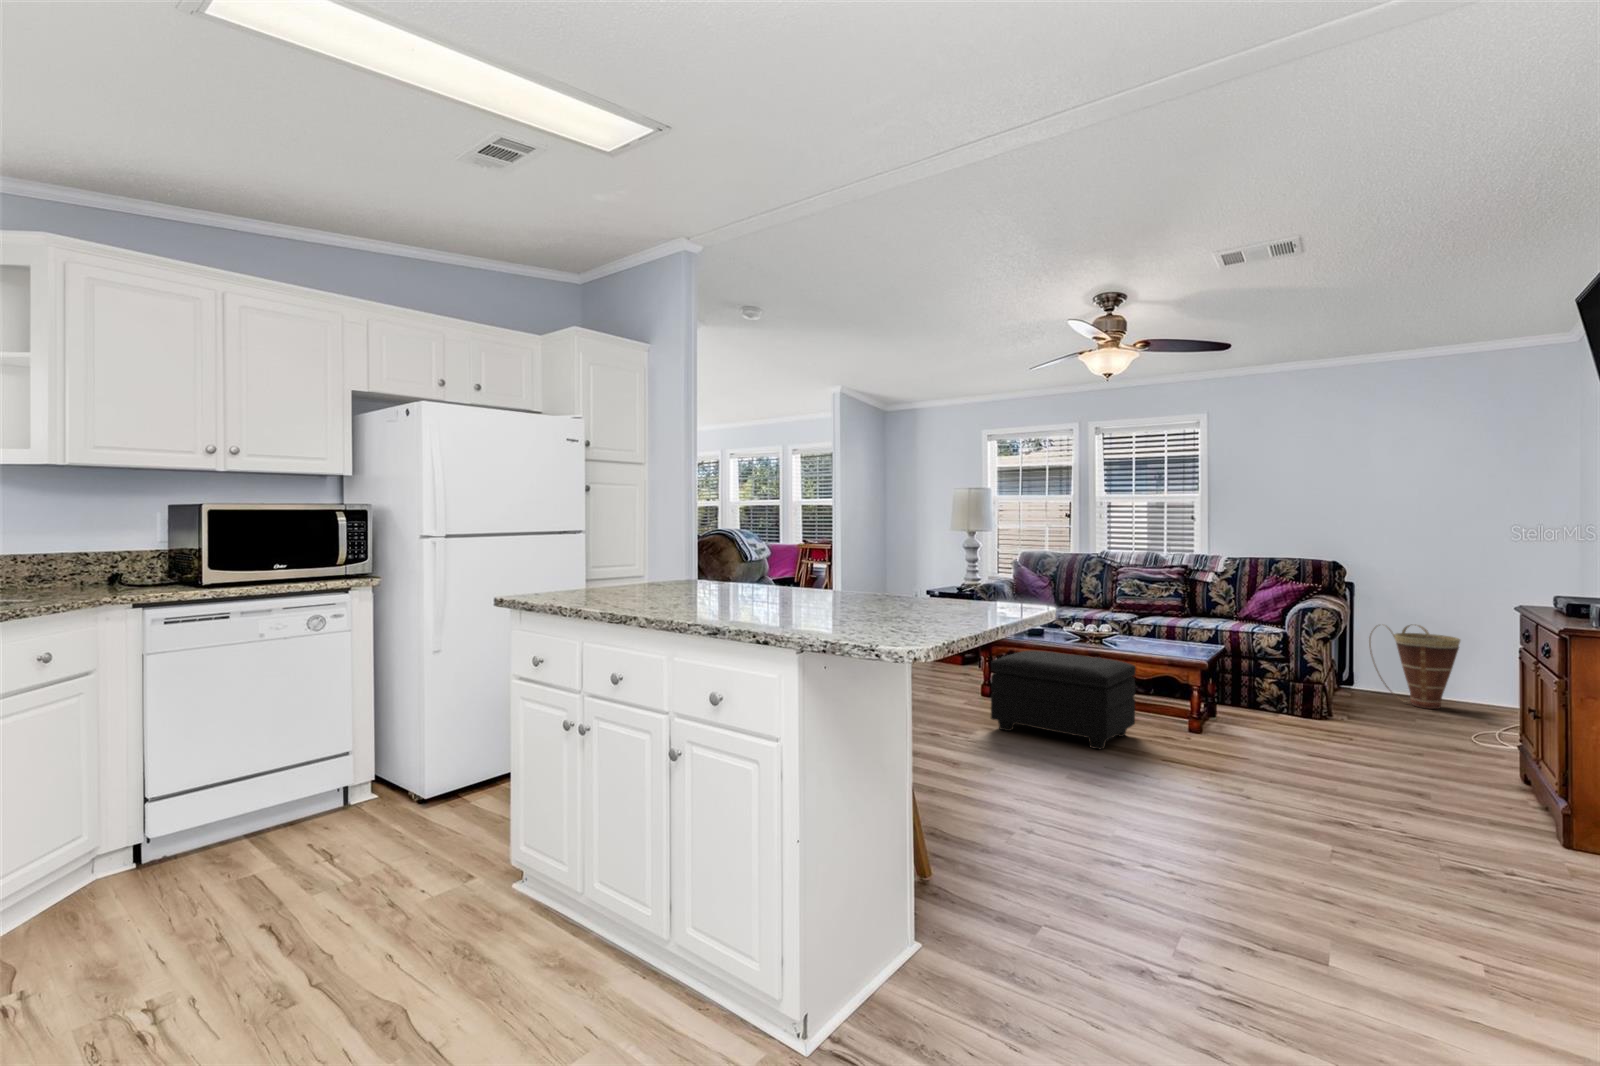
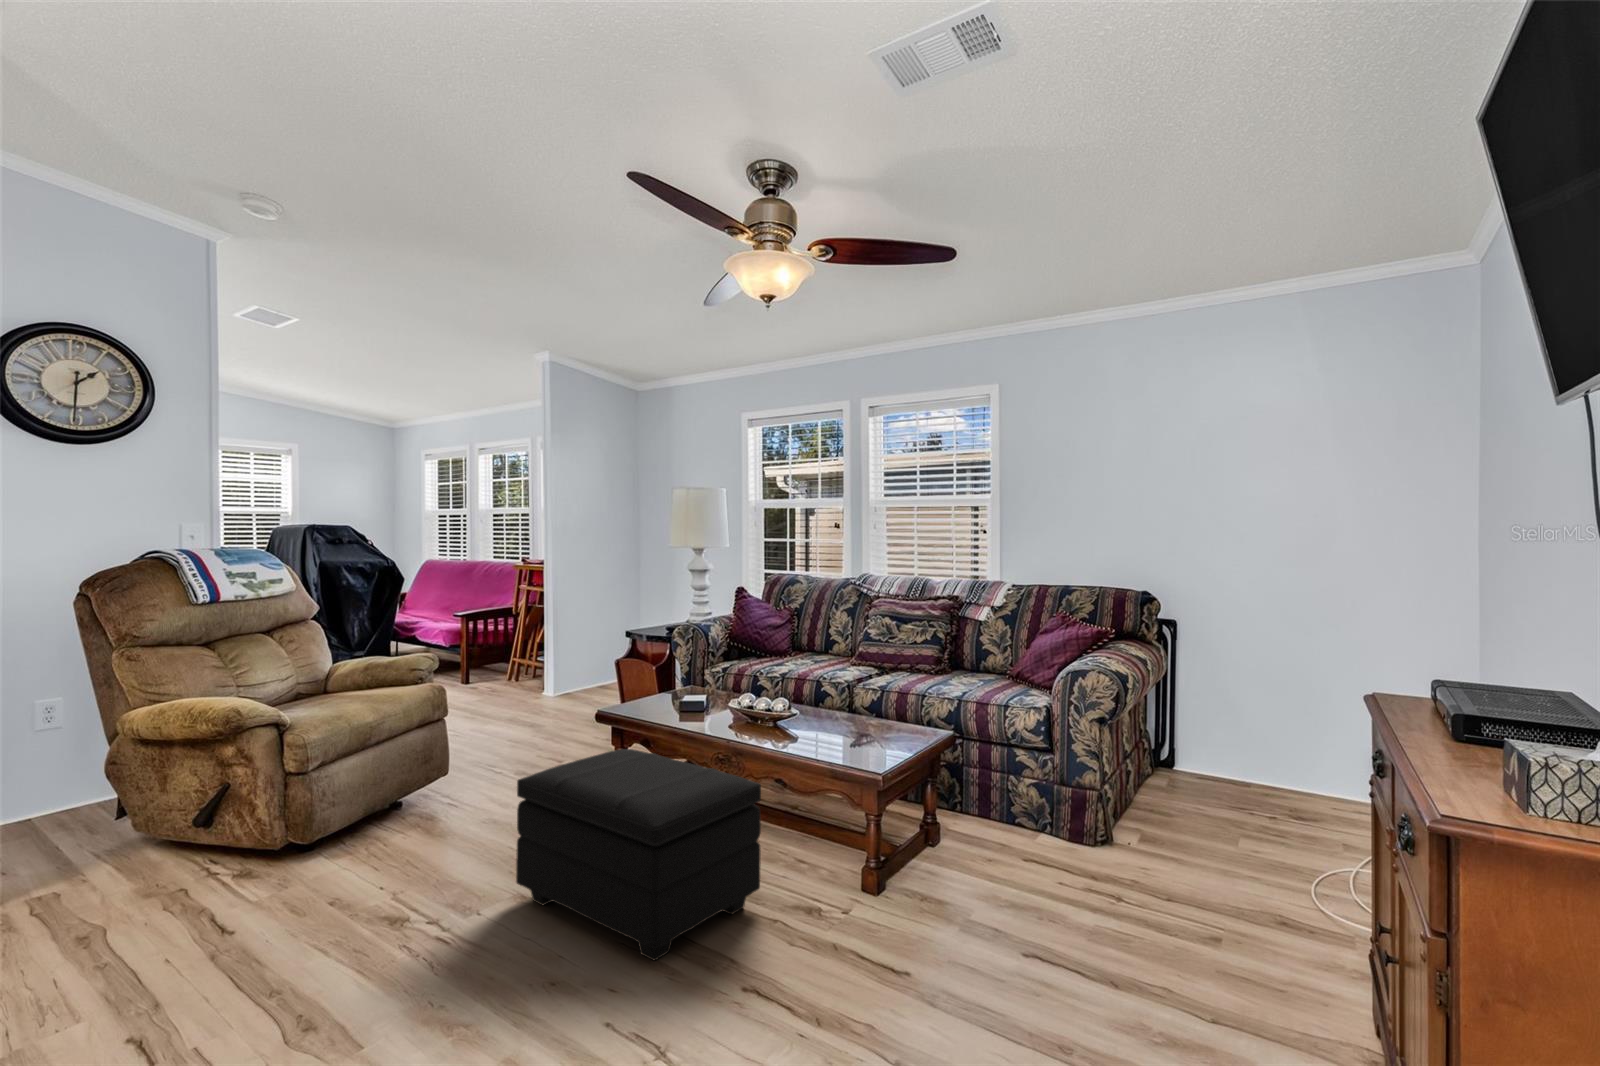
basket: present [1369,625,1460,709] -> none [1185,685,1304,816]

